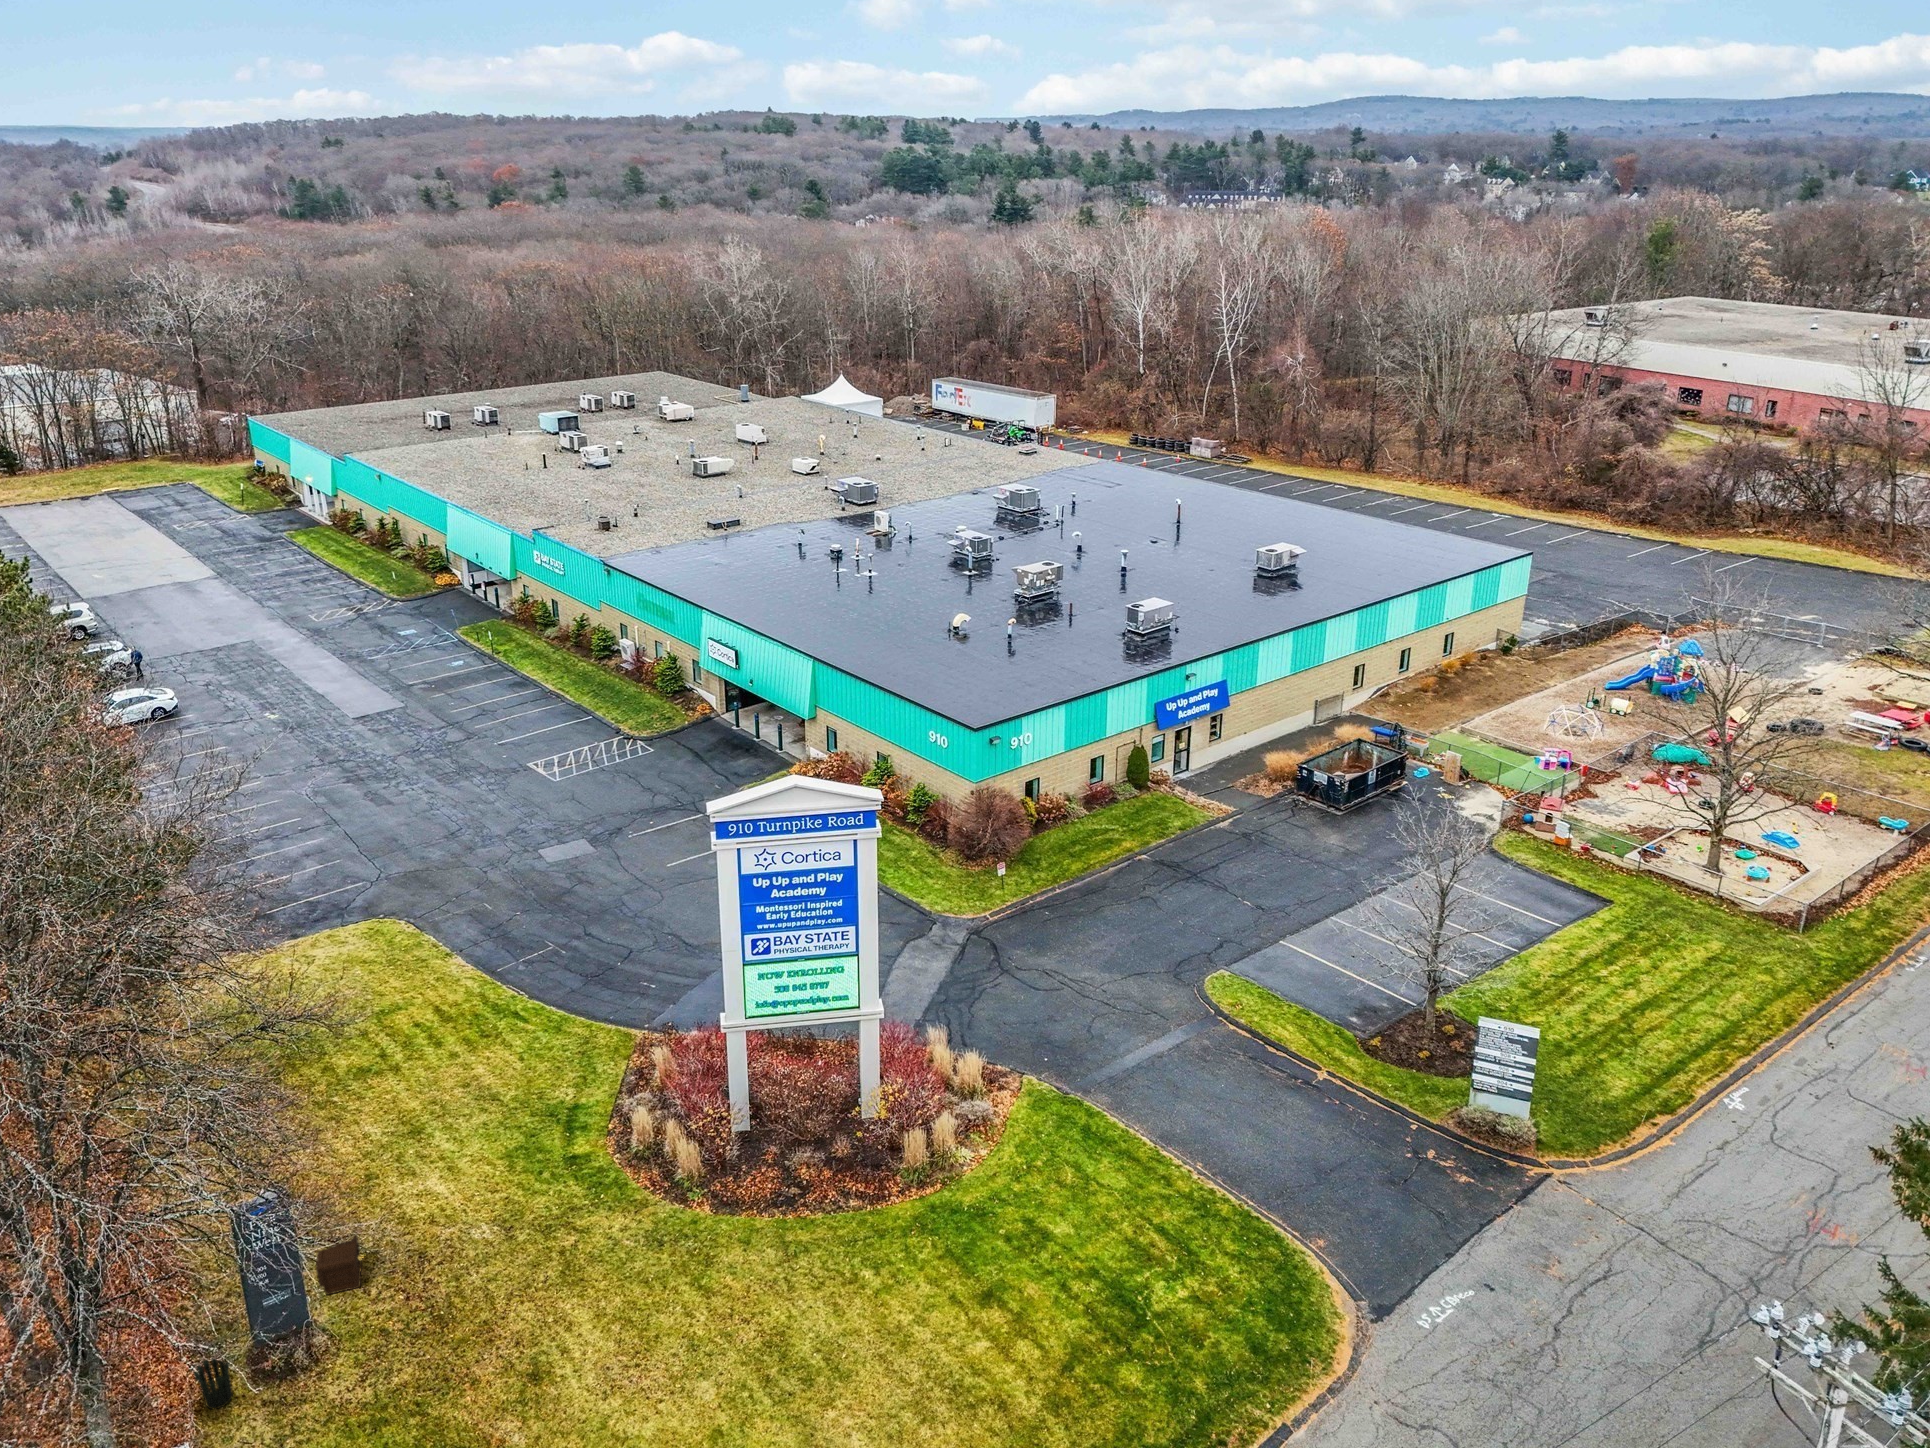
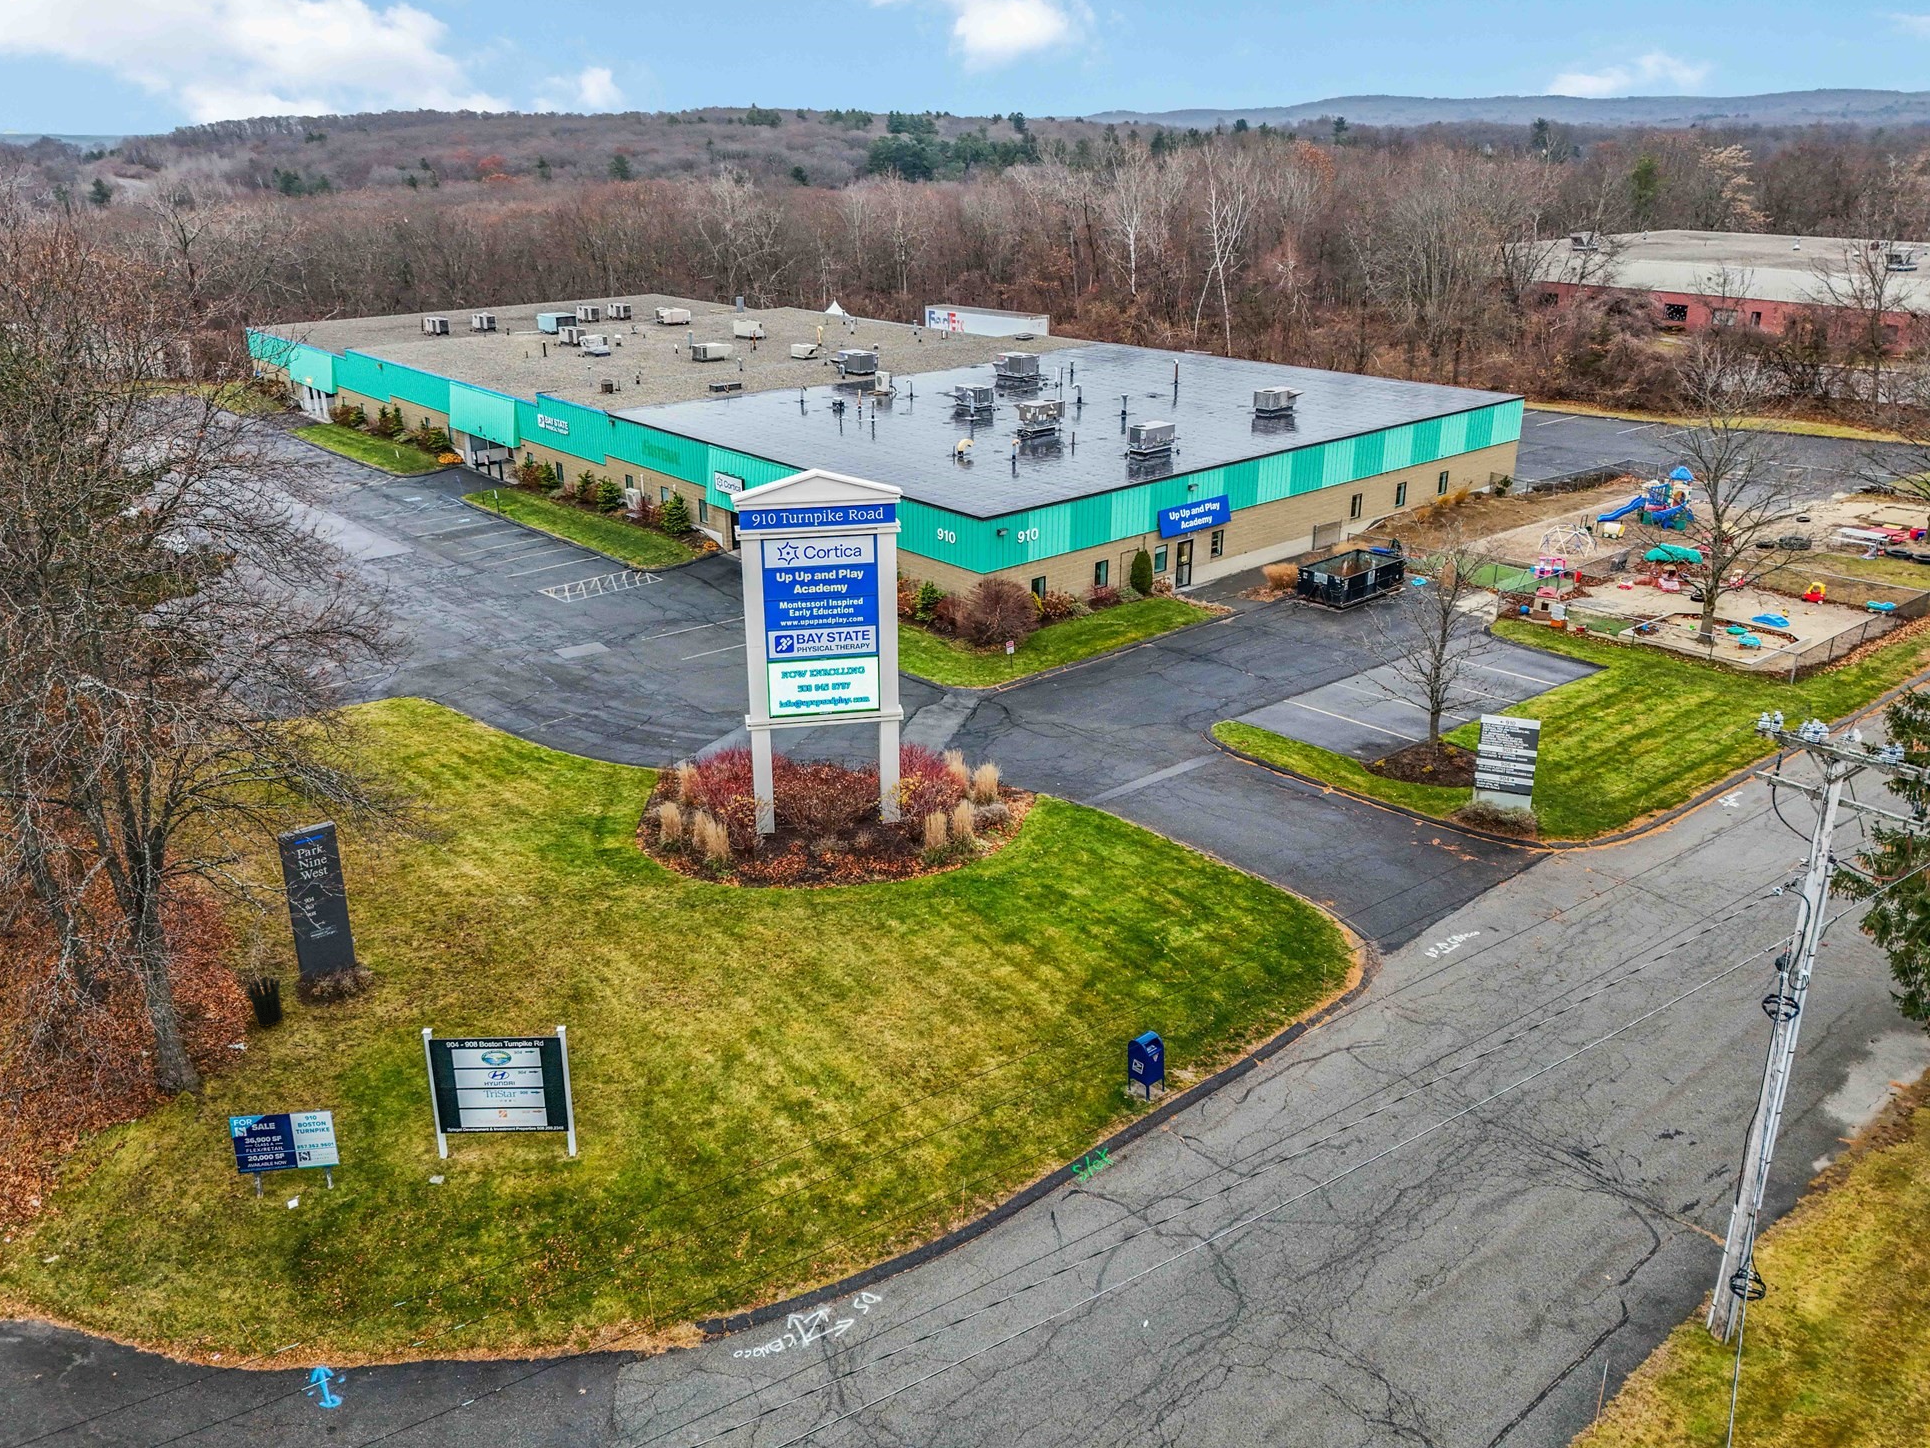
wooden crate: present [316,1235,362,1295] -> none [359,896,402,950]

